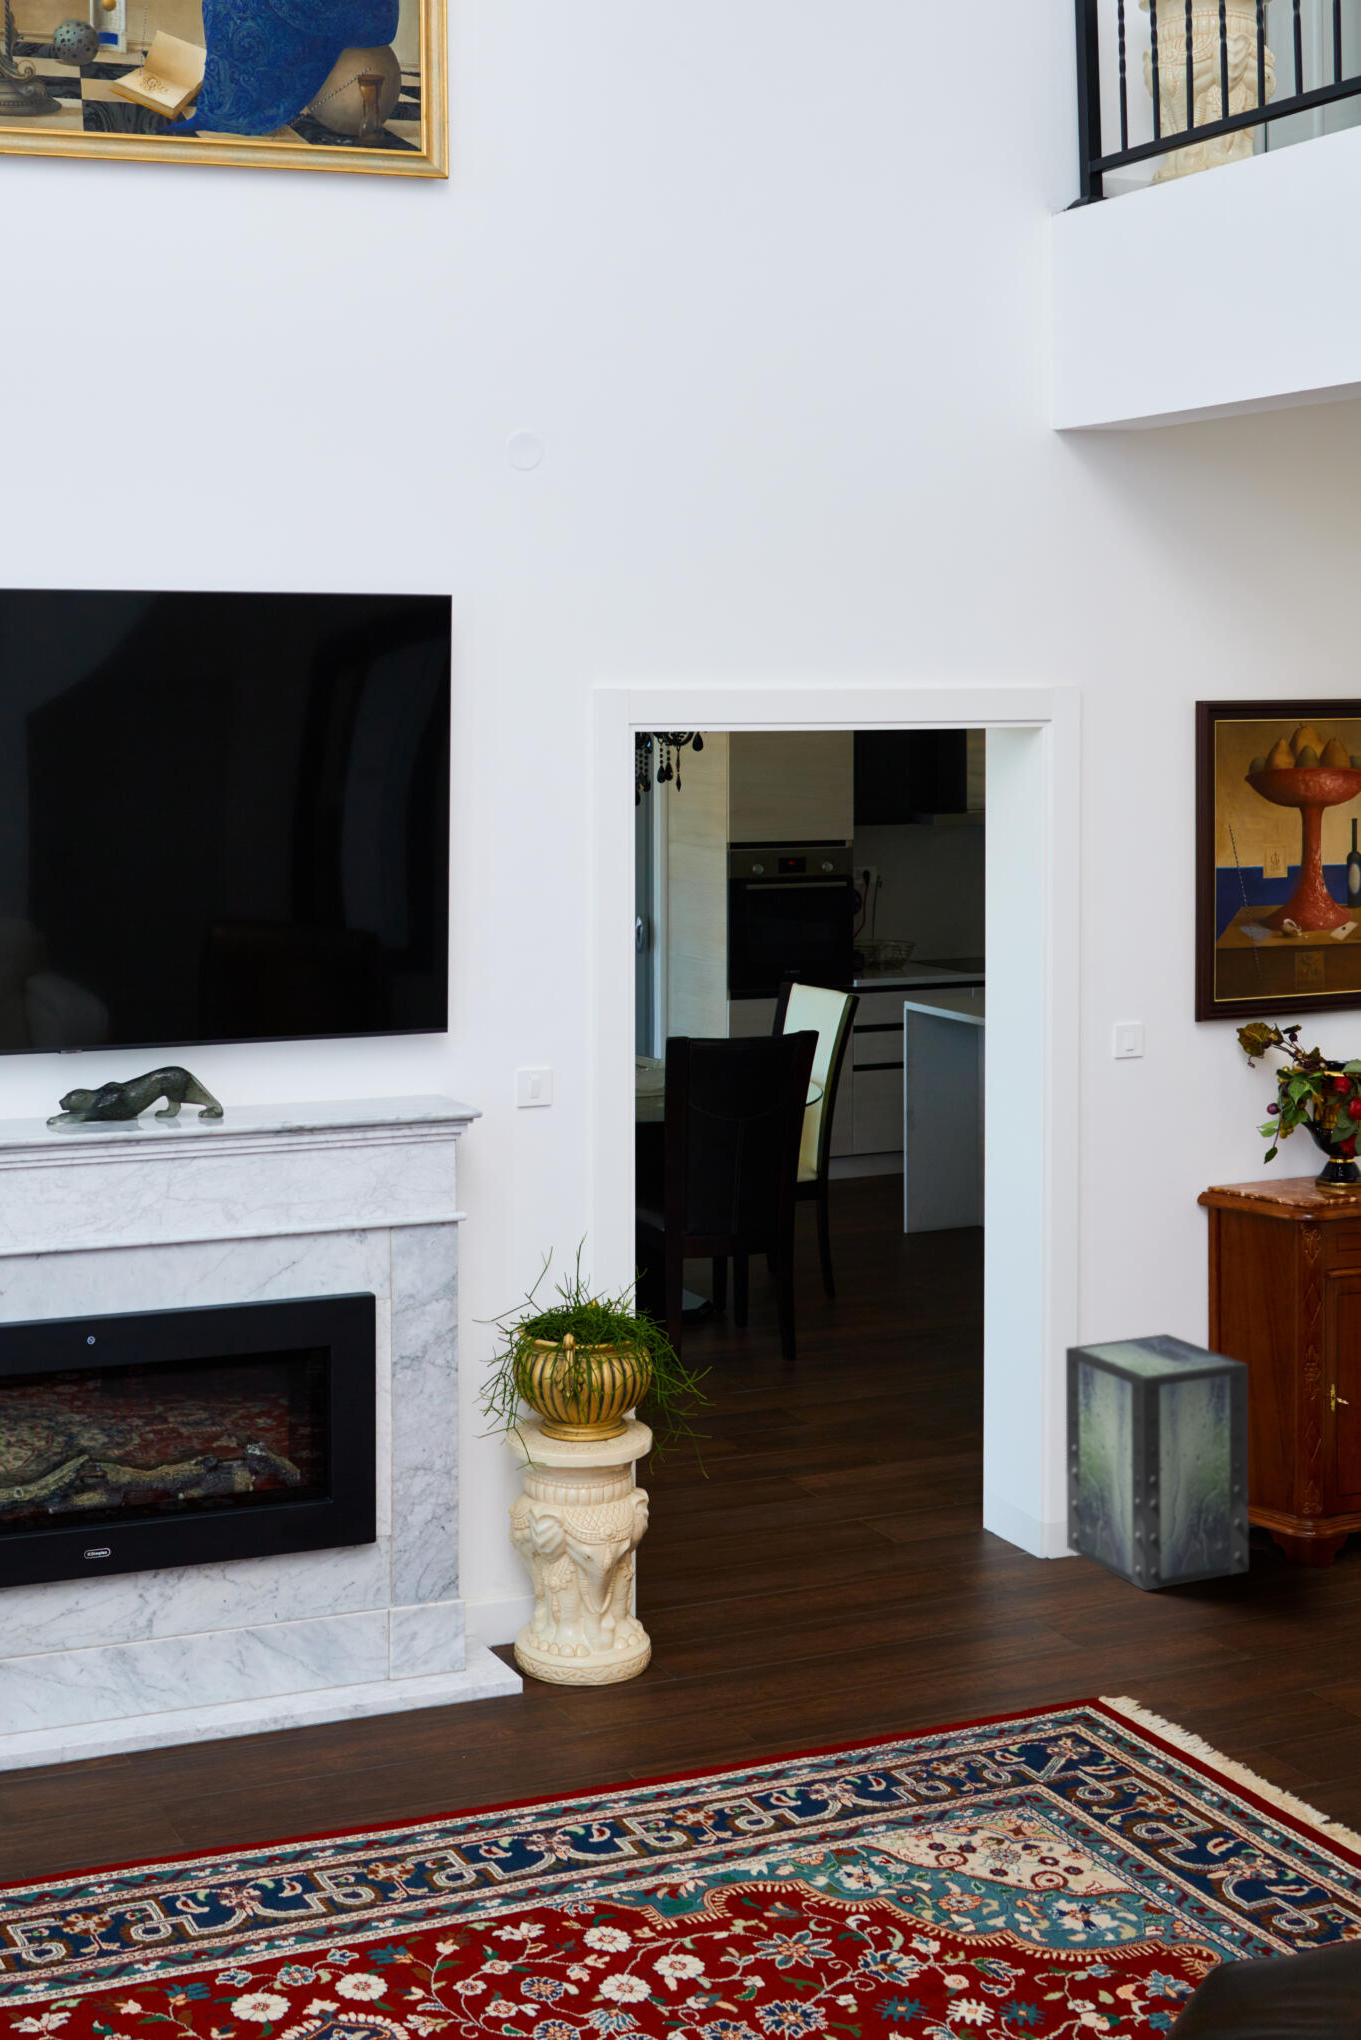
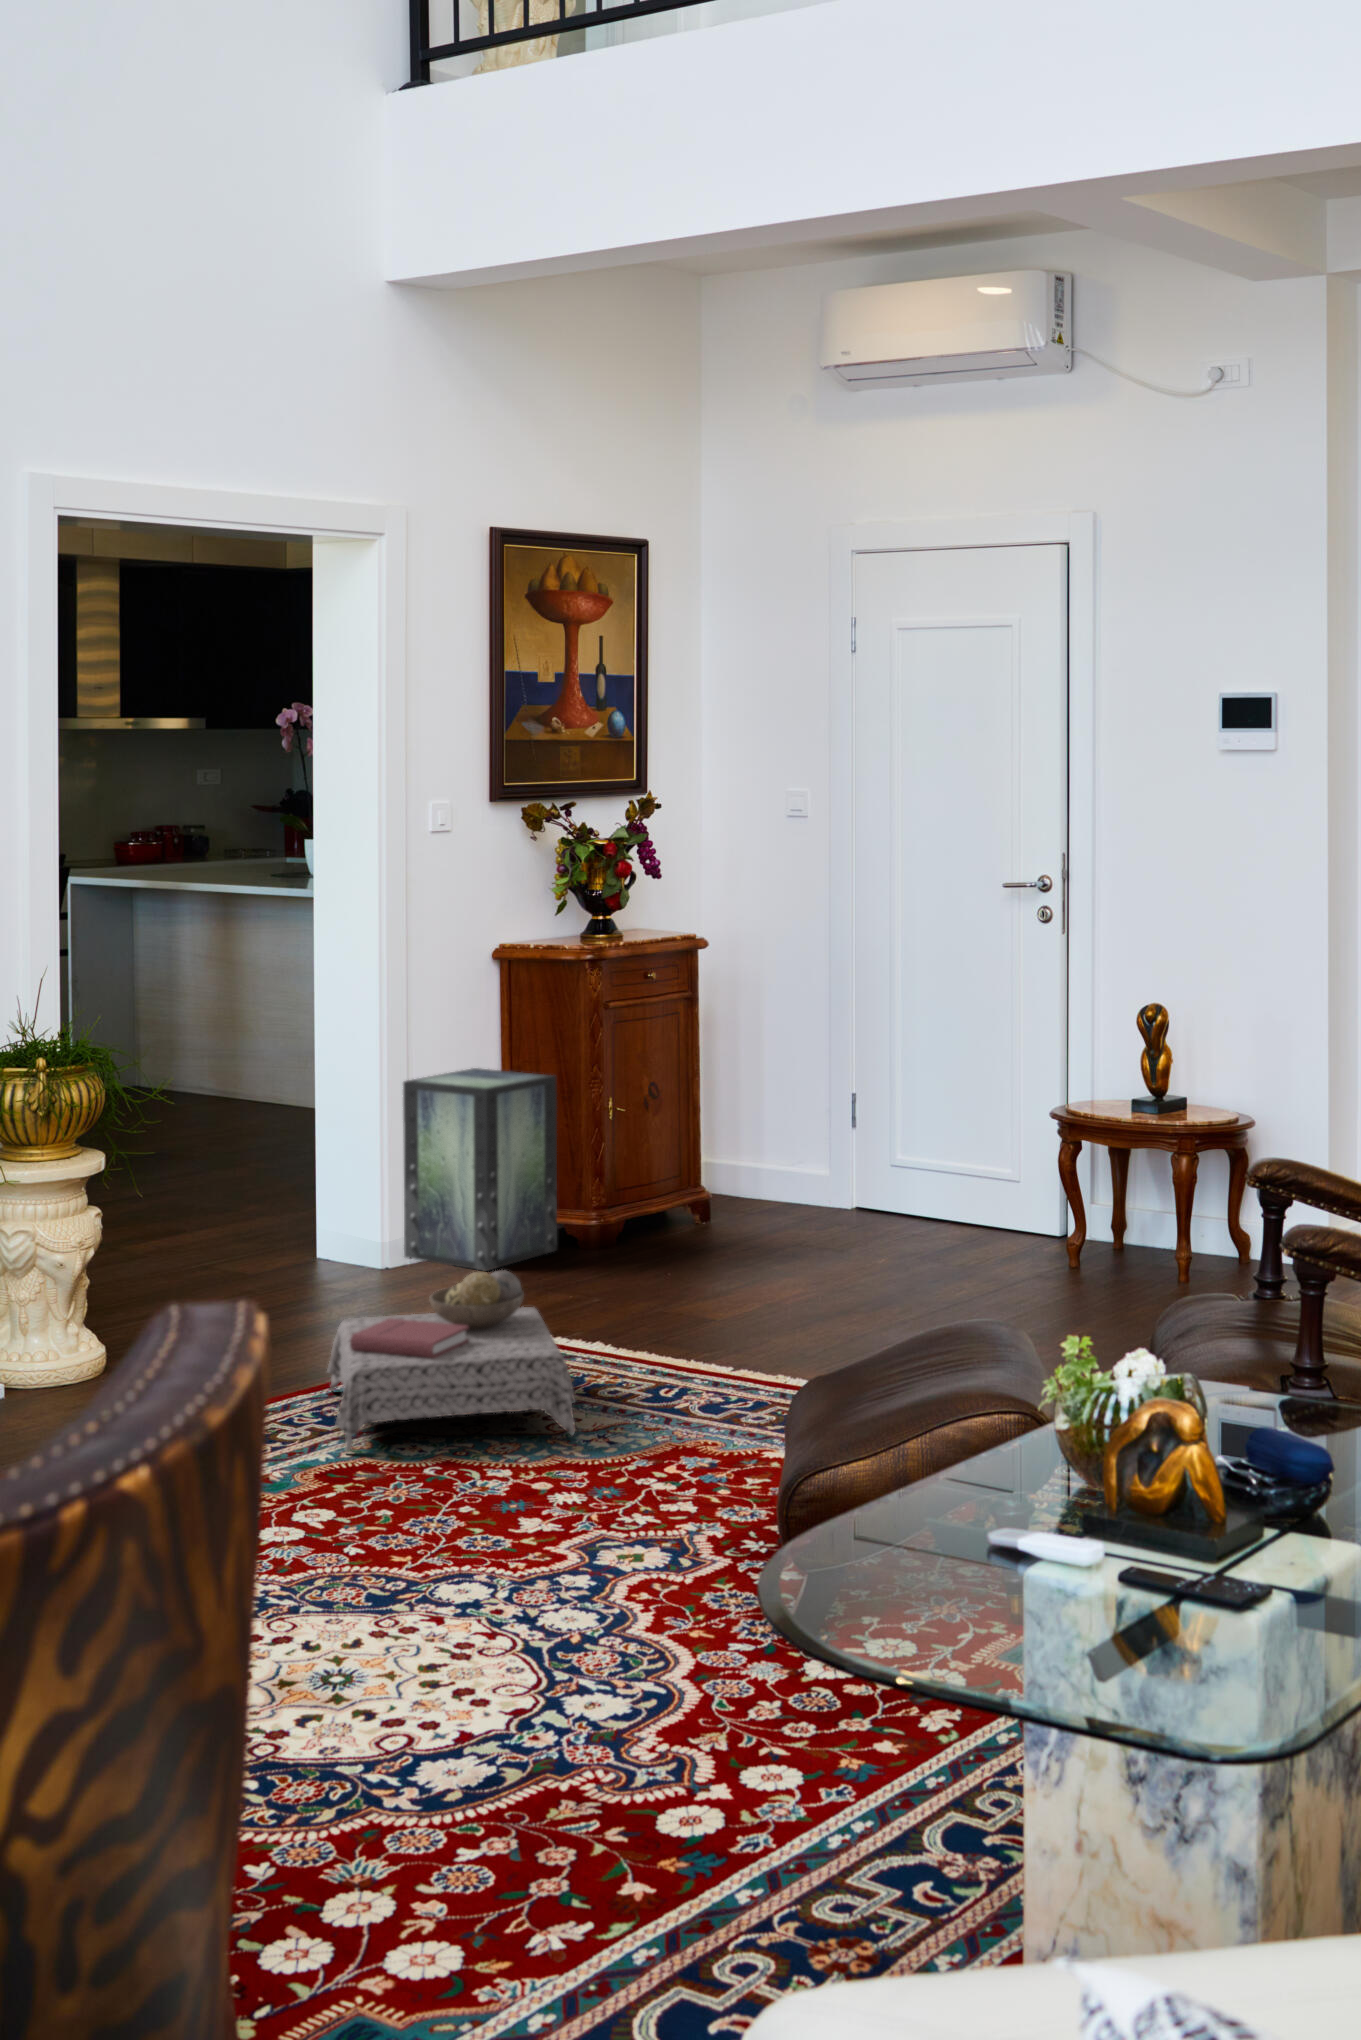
ottoman: none [780,1674,1088,1920] -> present [327,1270,576,1453]

